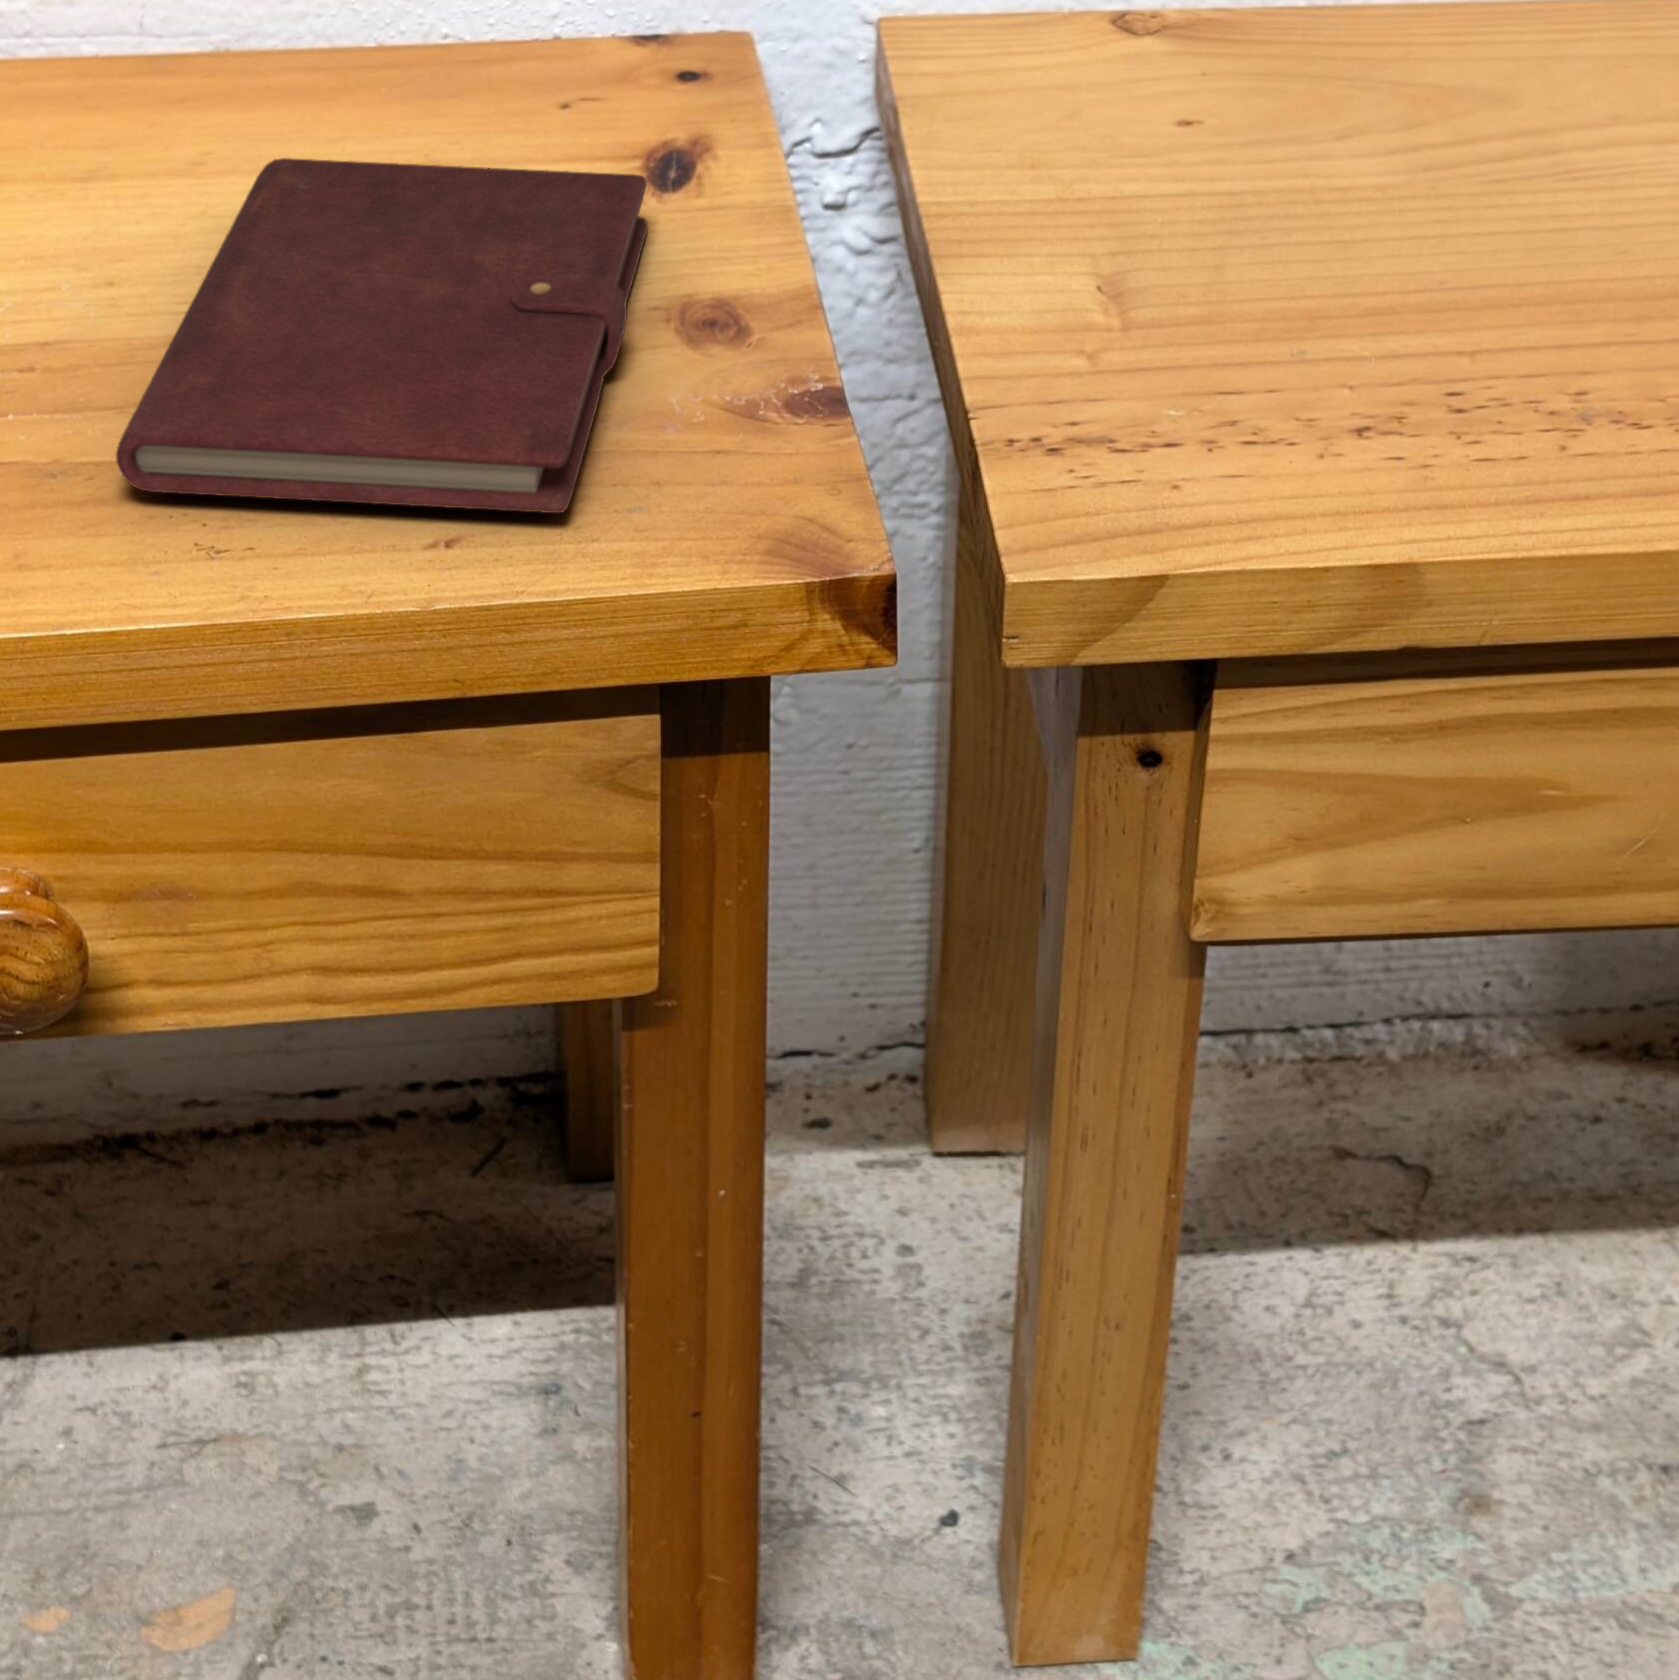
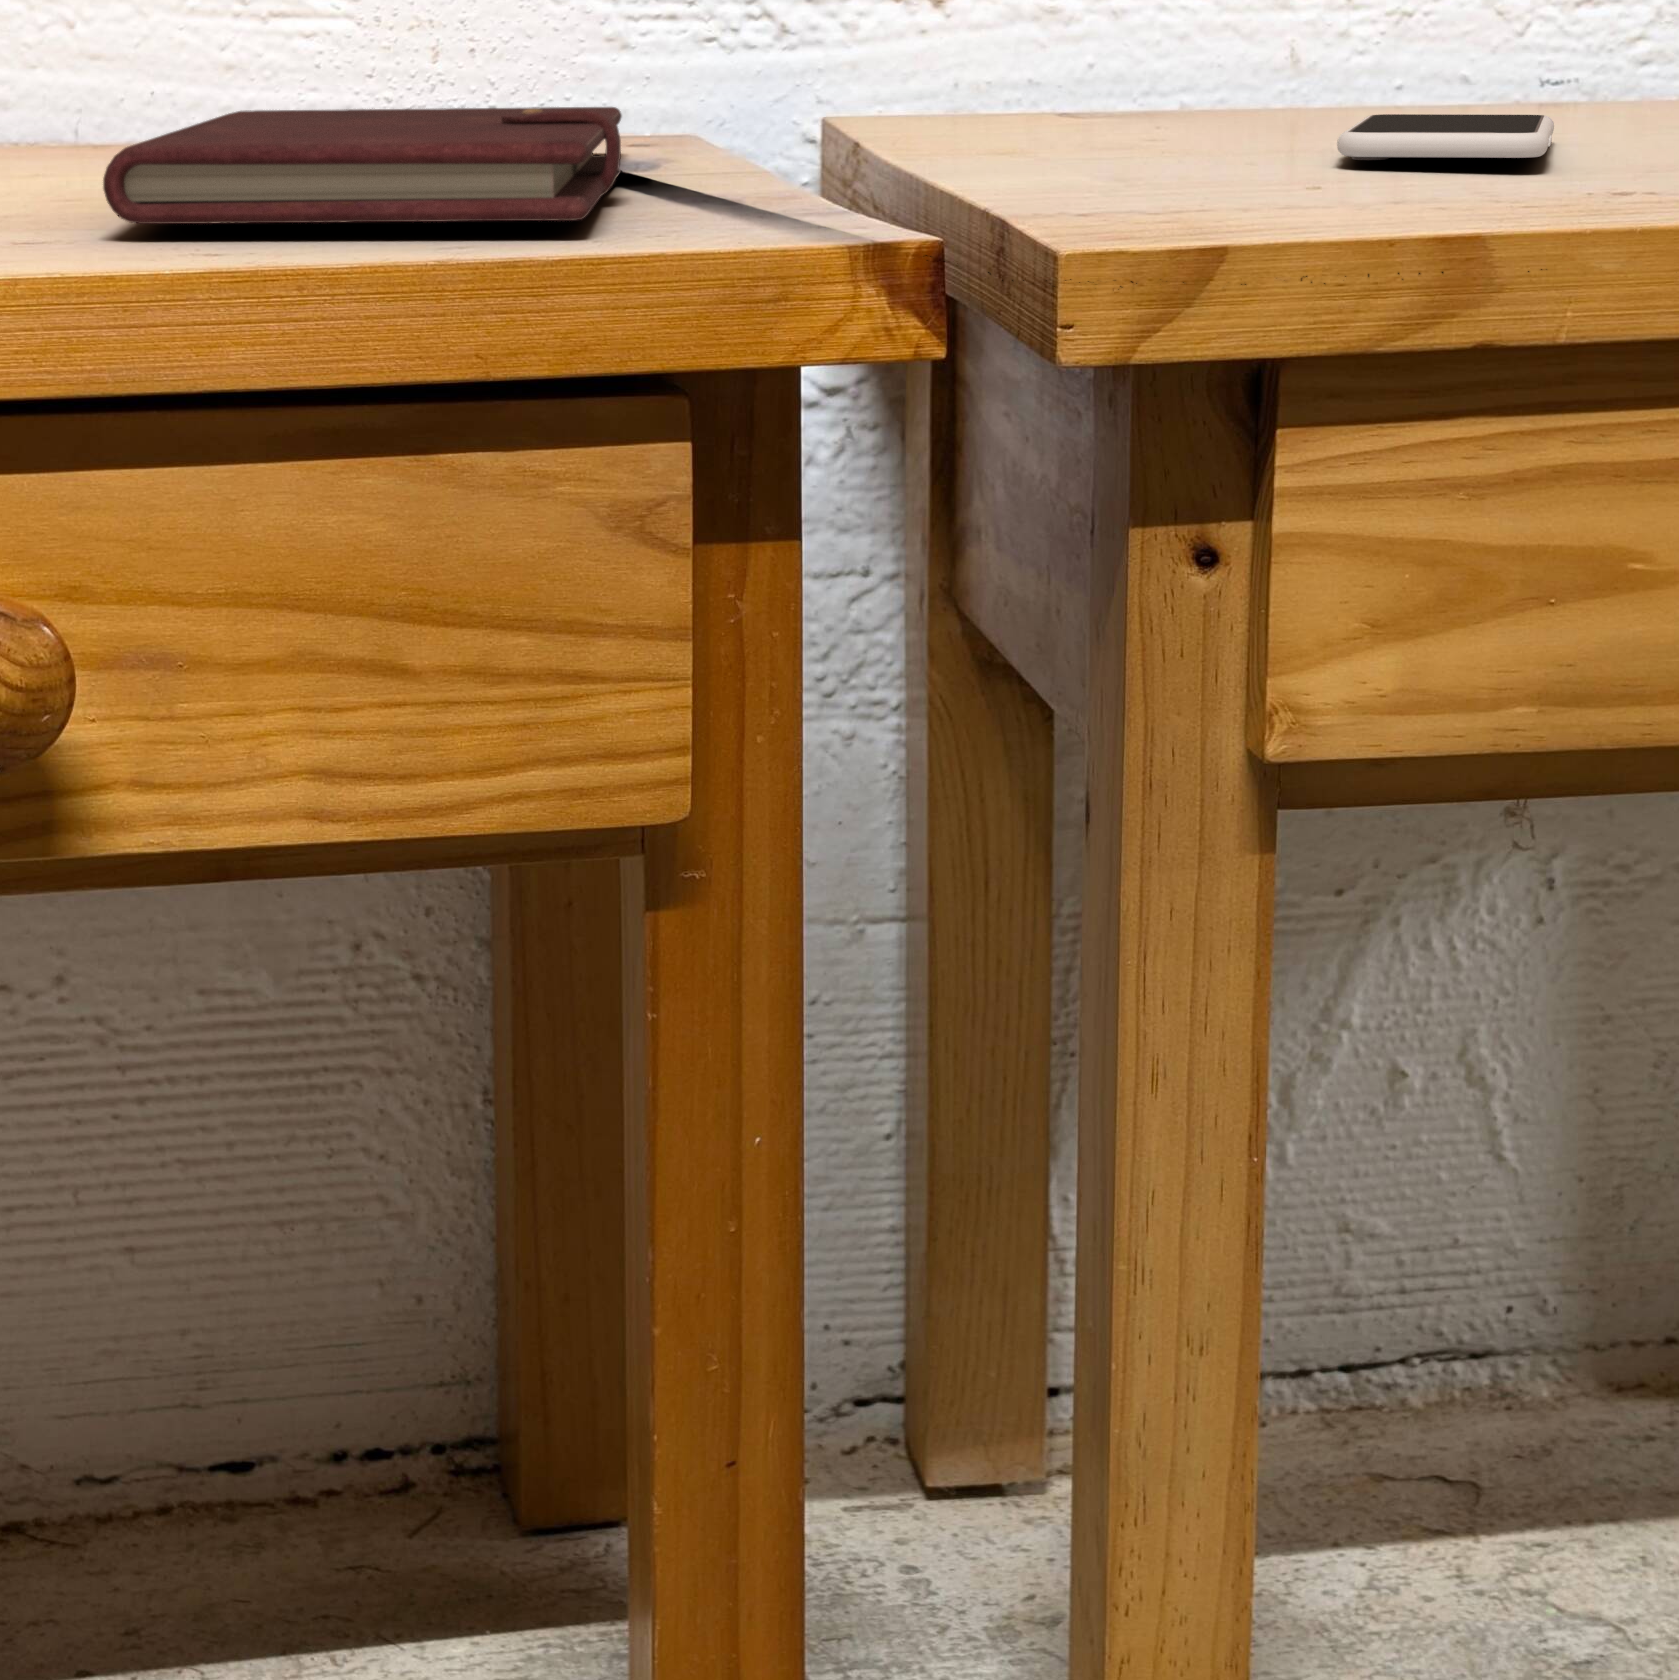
smartphone: none [1336,117,1580,314] -> present [1337,114,1554,160]

